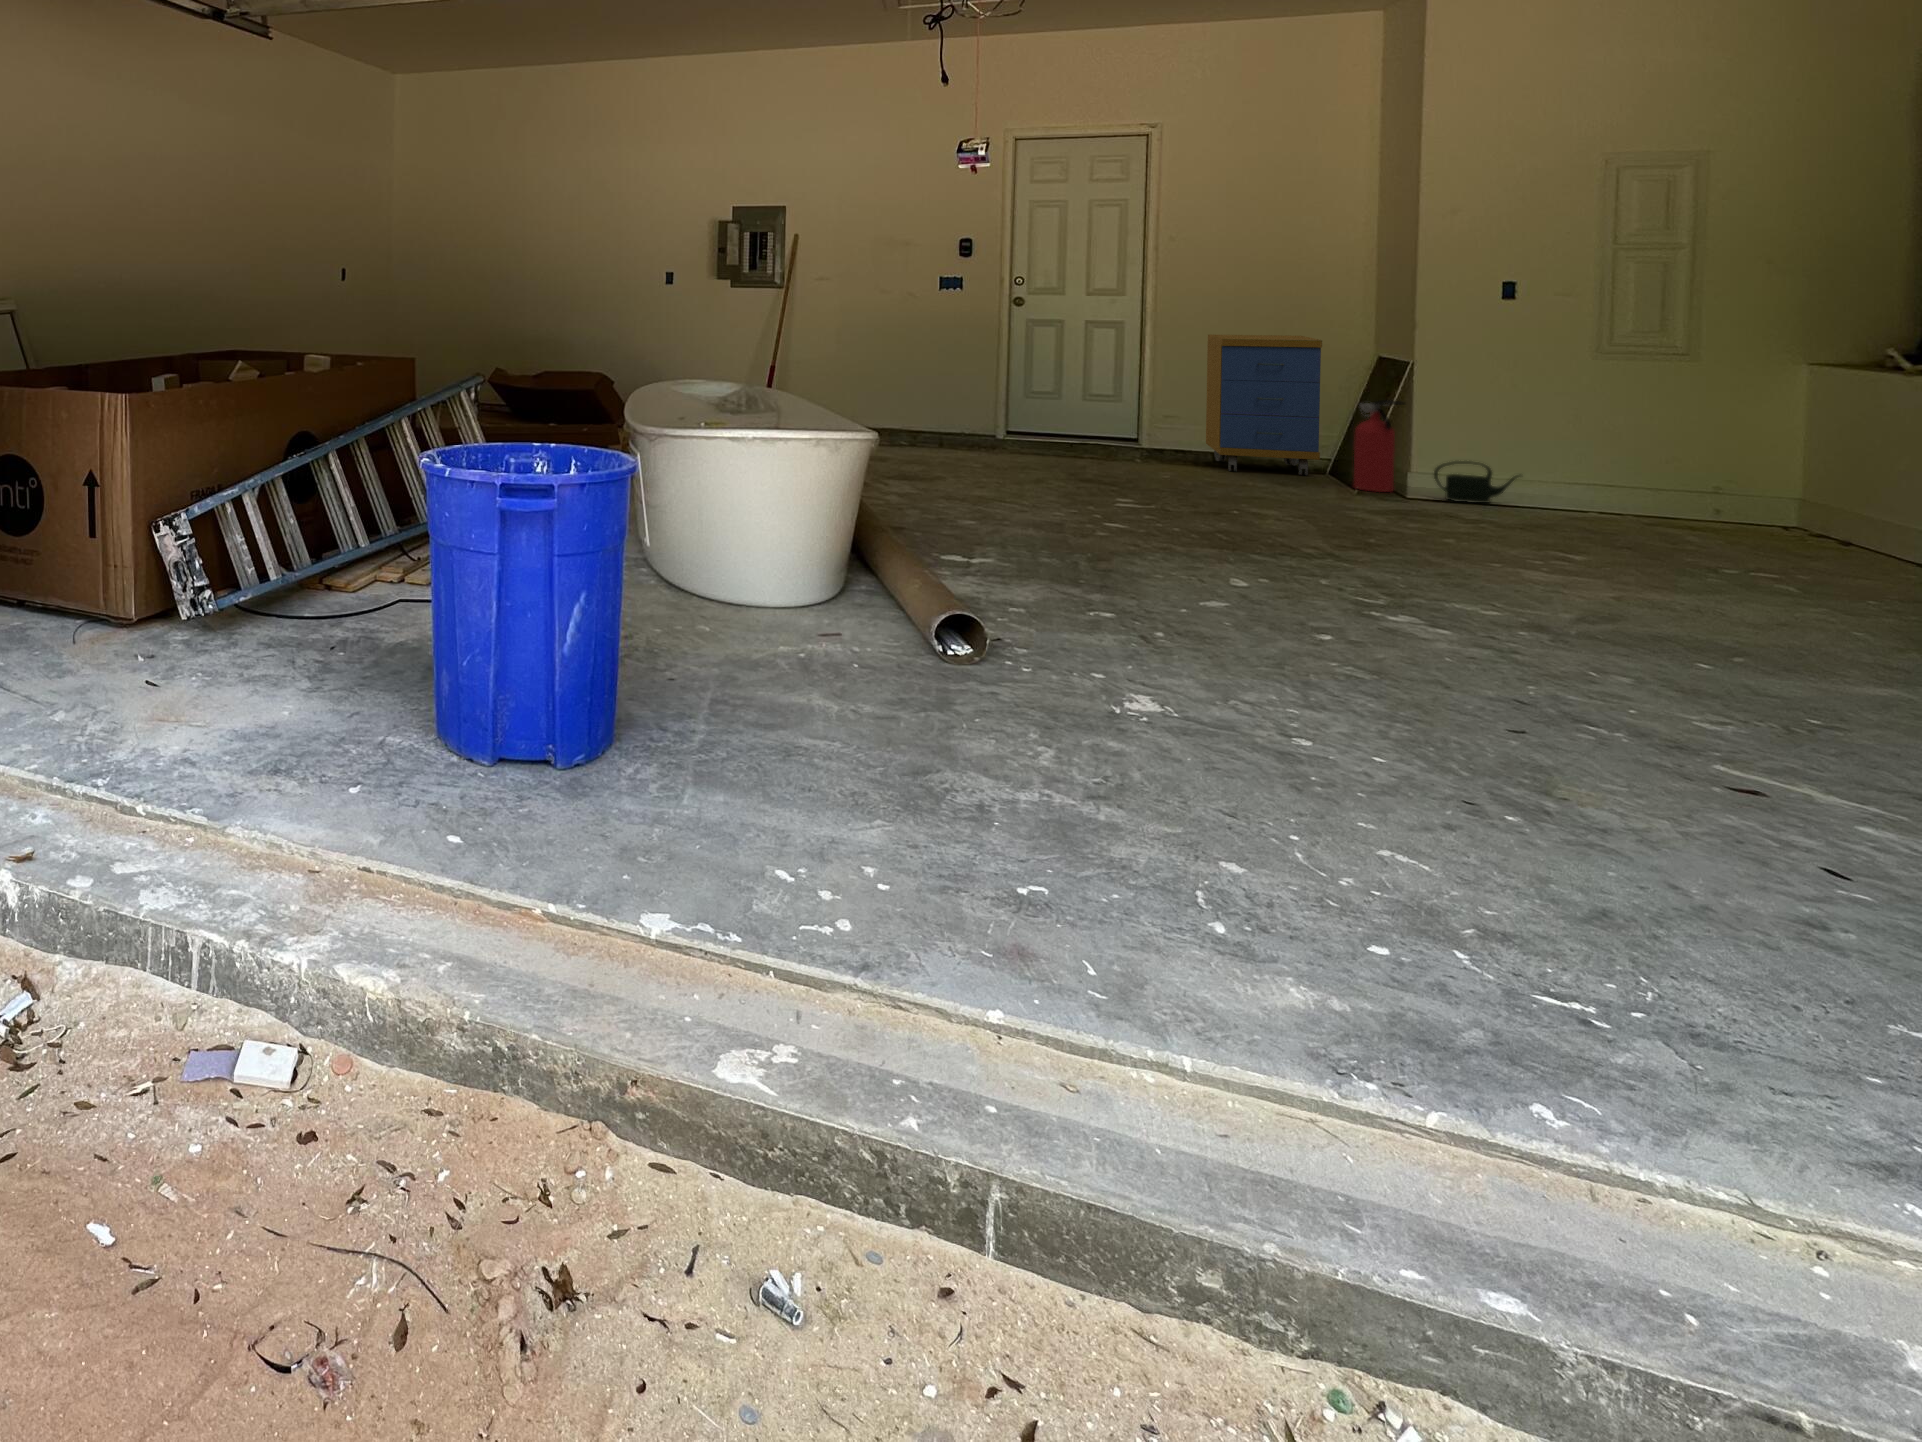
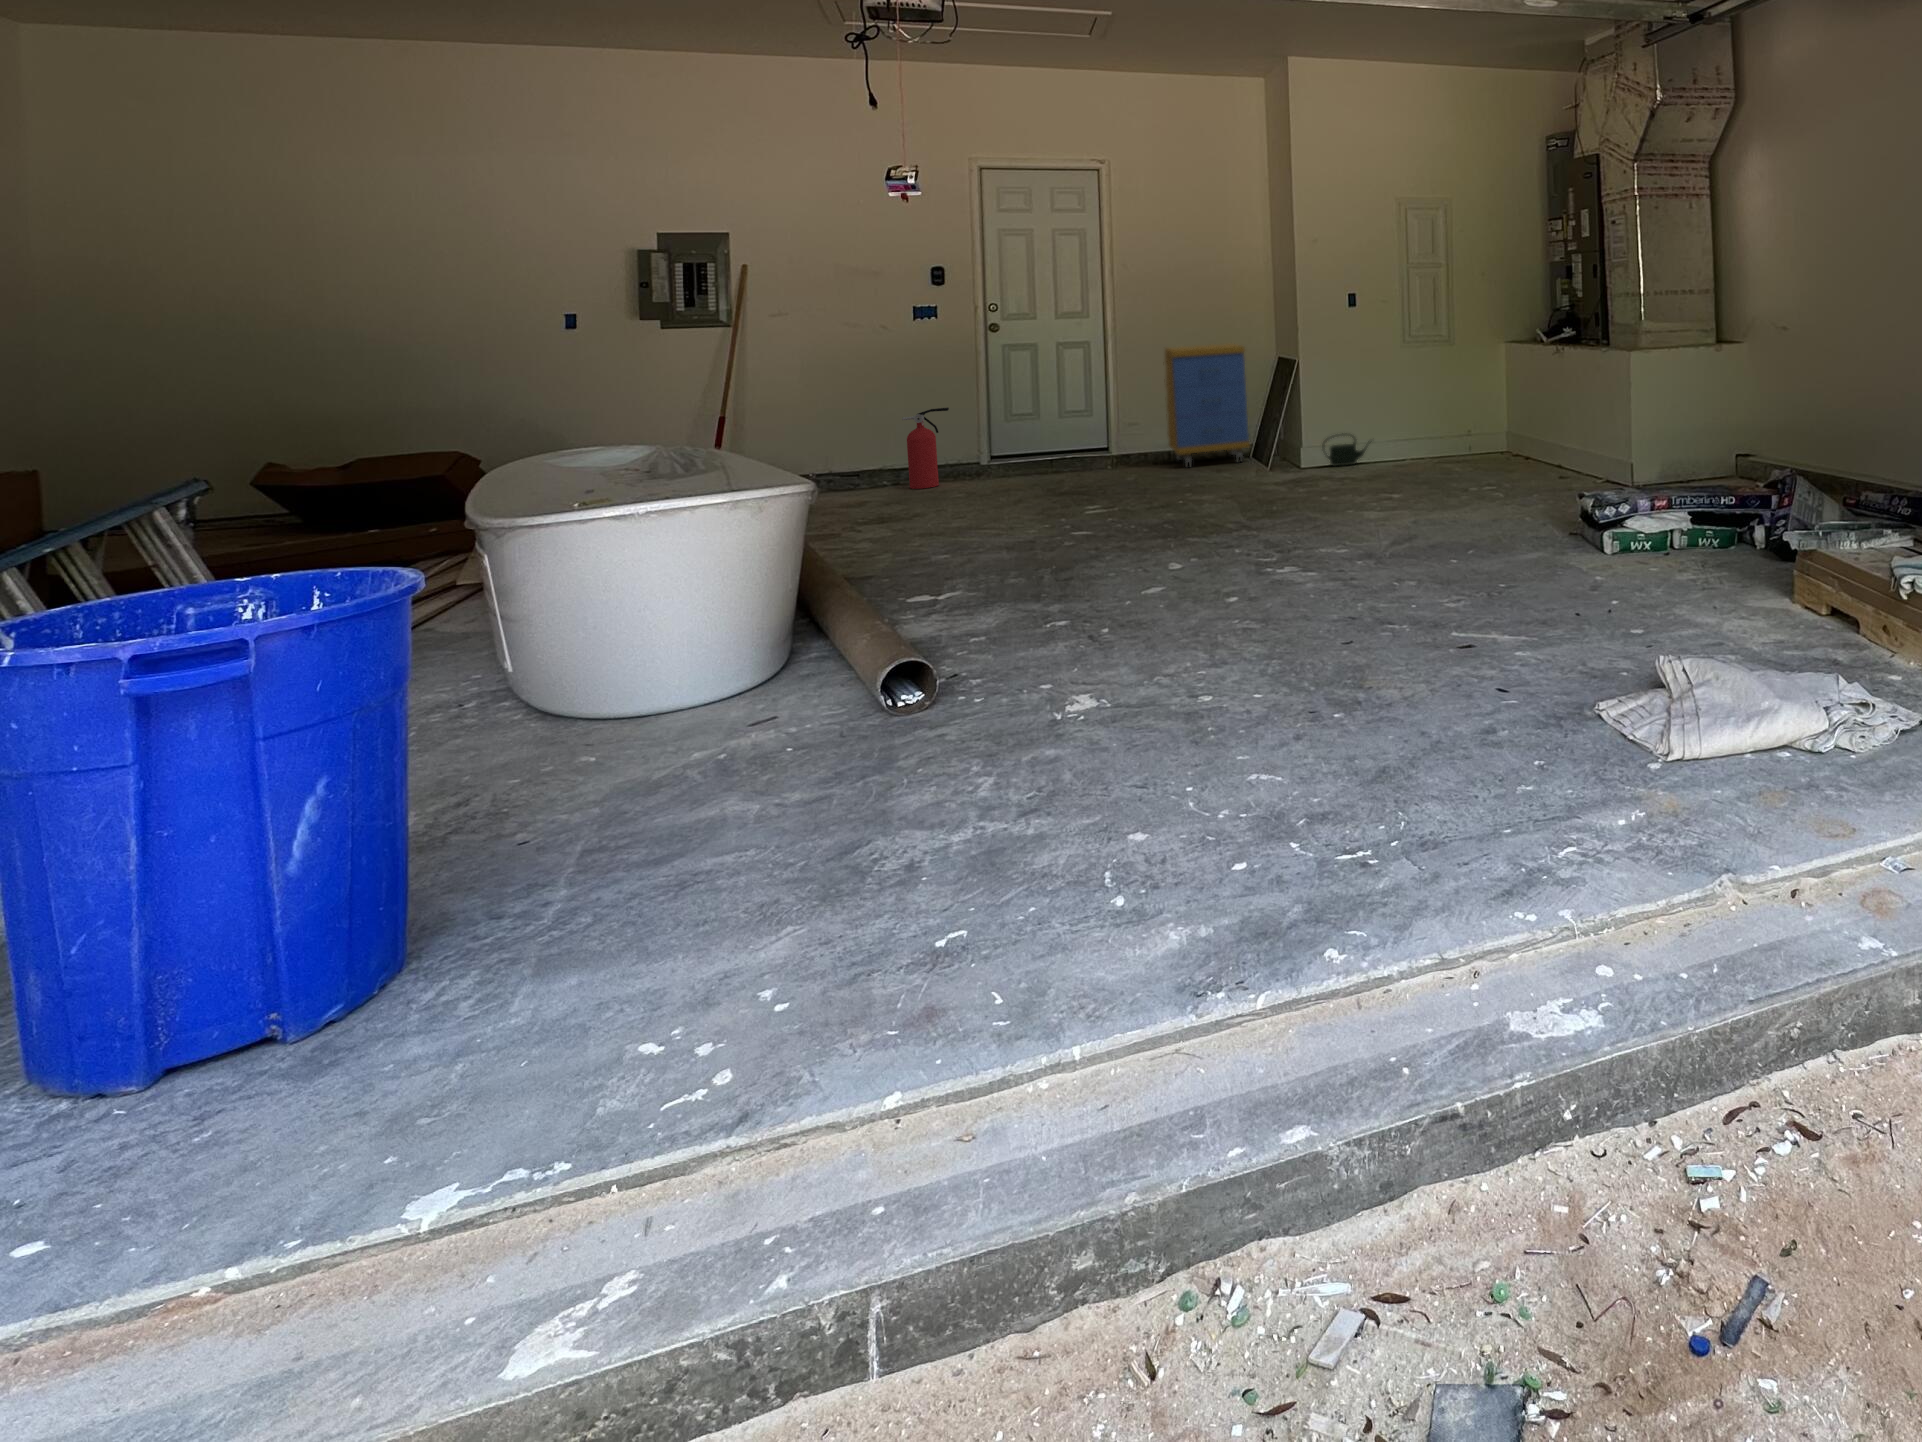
fire extinguisher: present [1354,400,1405,492] -> present [902,408,949,489]

